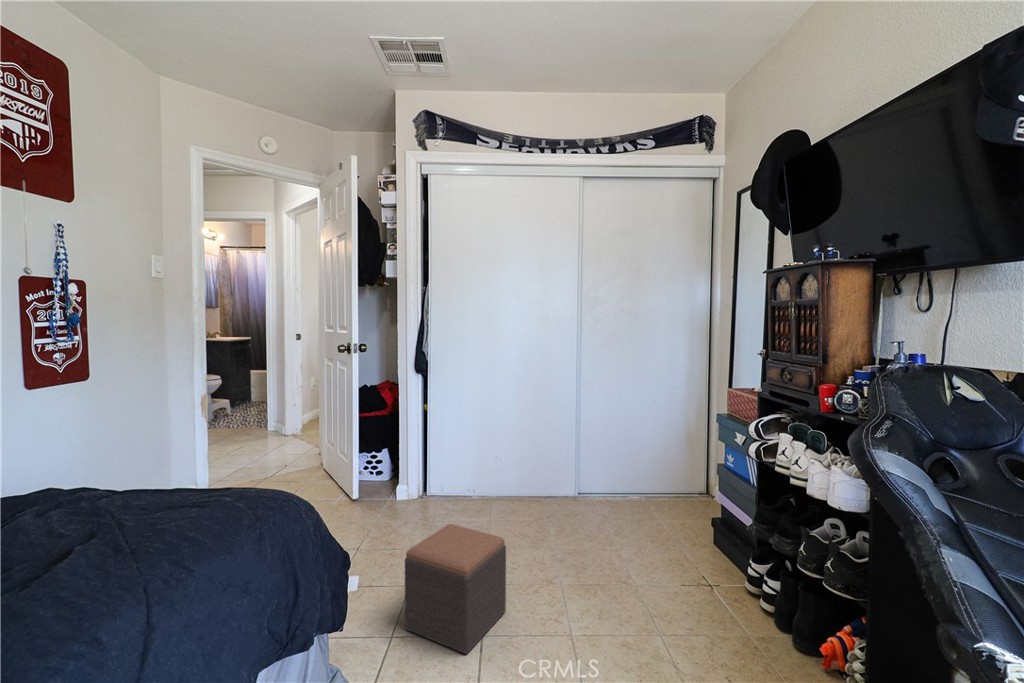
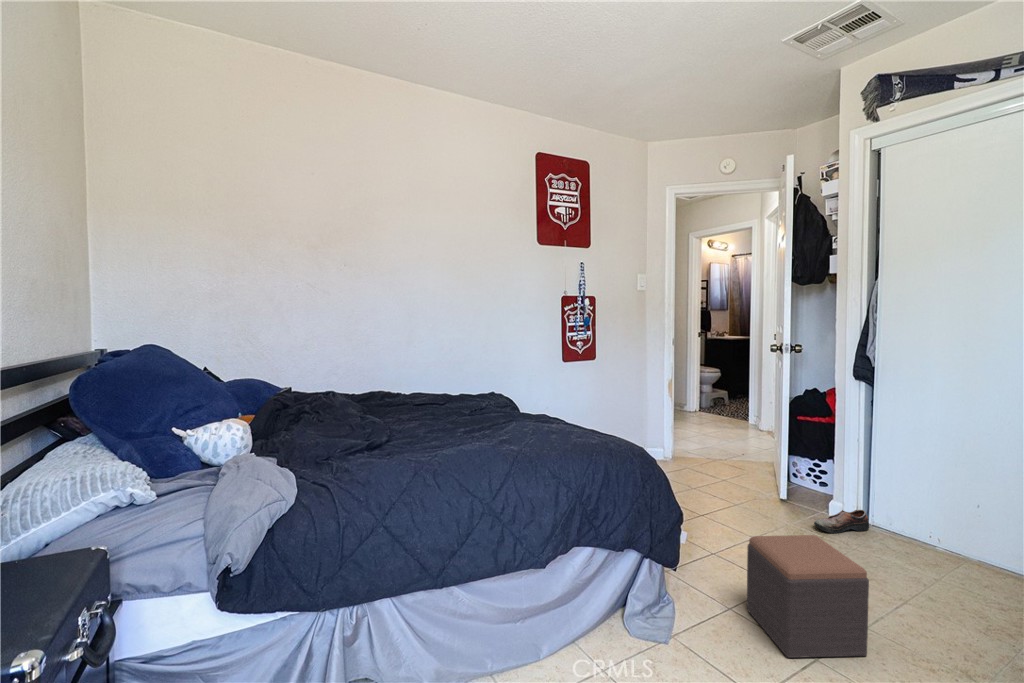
shoe: none [394,486,430,516] -> present [814,510,869,533]

